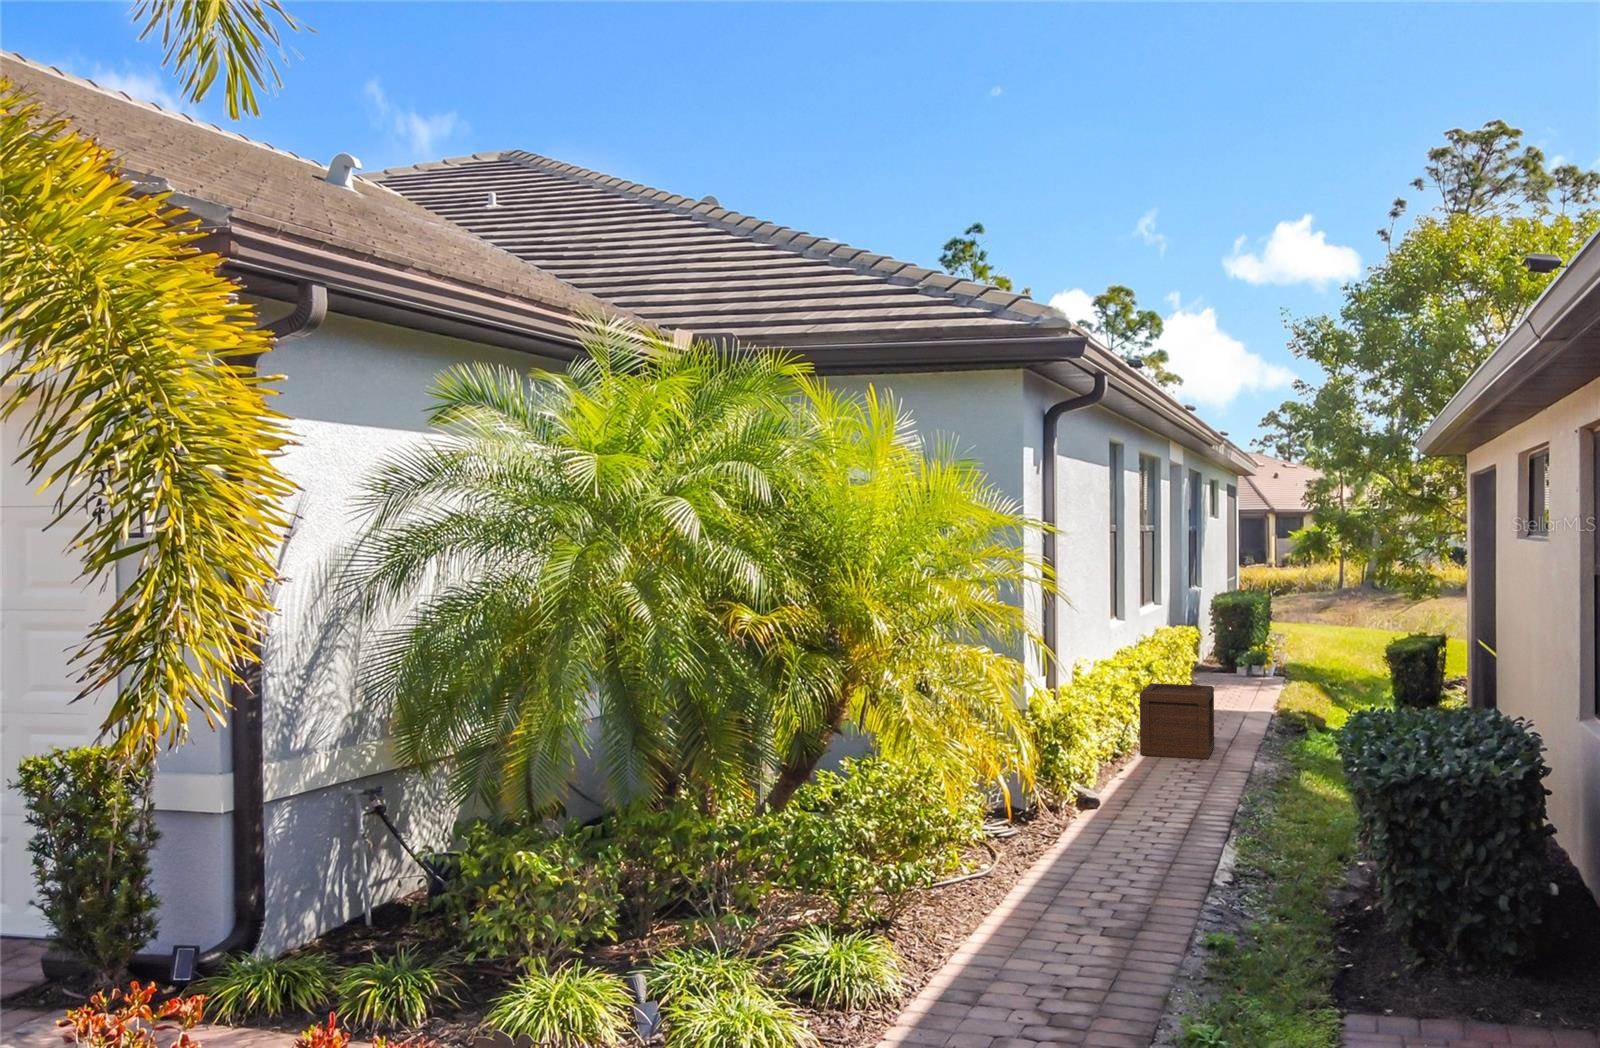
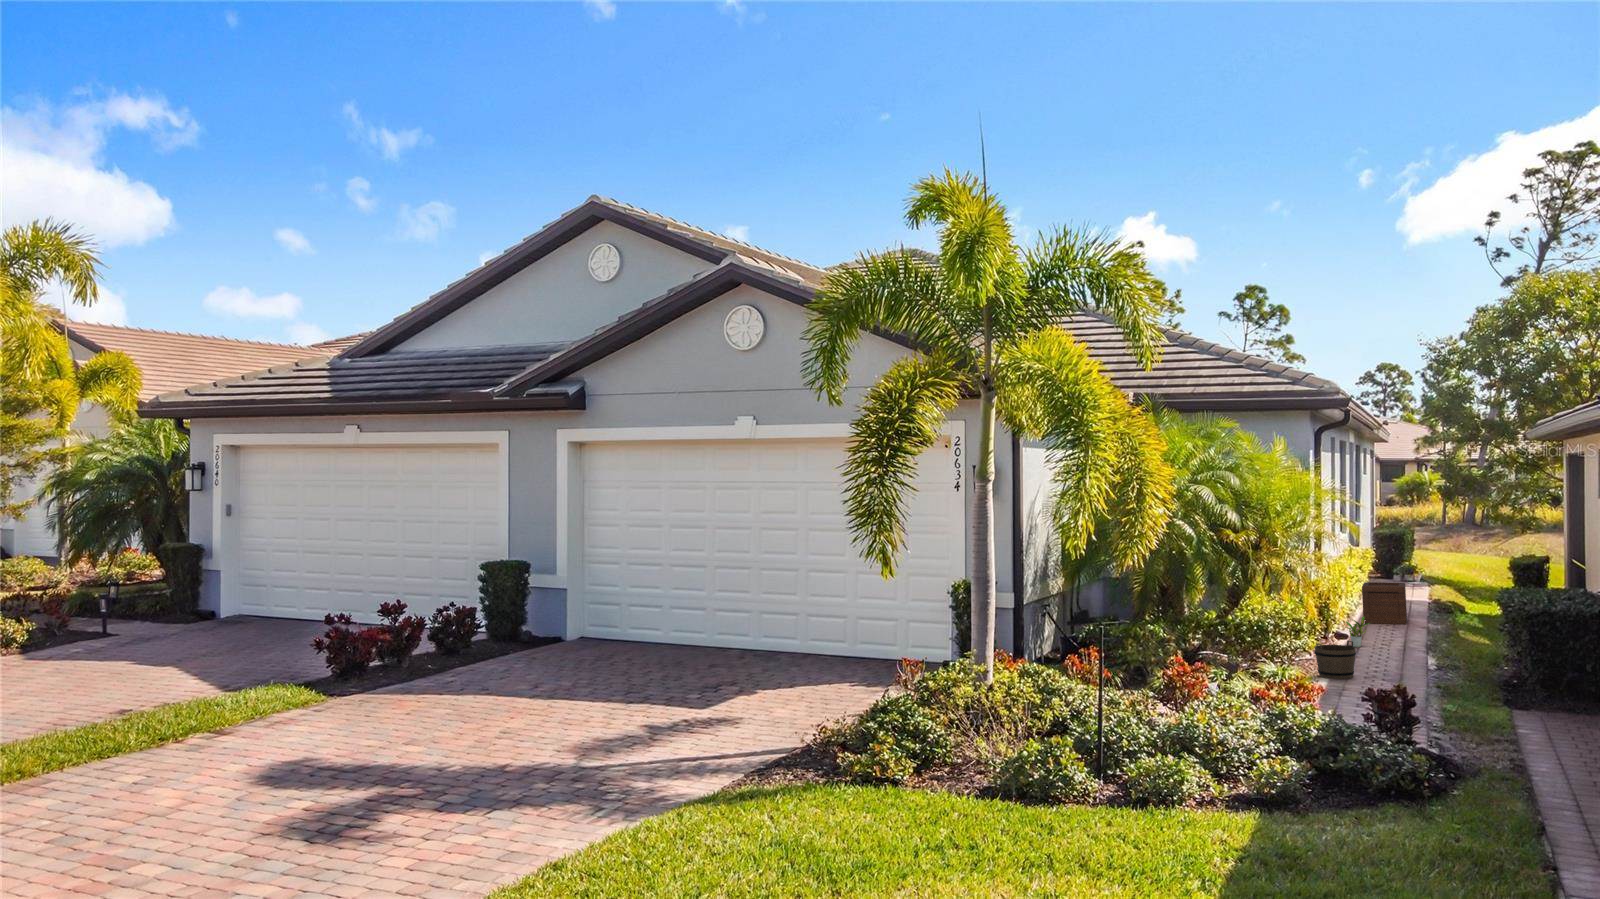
potted plant: none [1062,761,1118,820] -> present [1343,617,1369,647]
bucket: none [940,842,1024,934] -> present [1315,641,1356,679]

